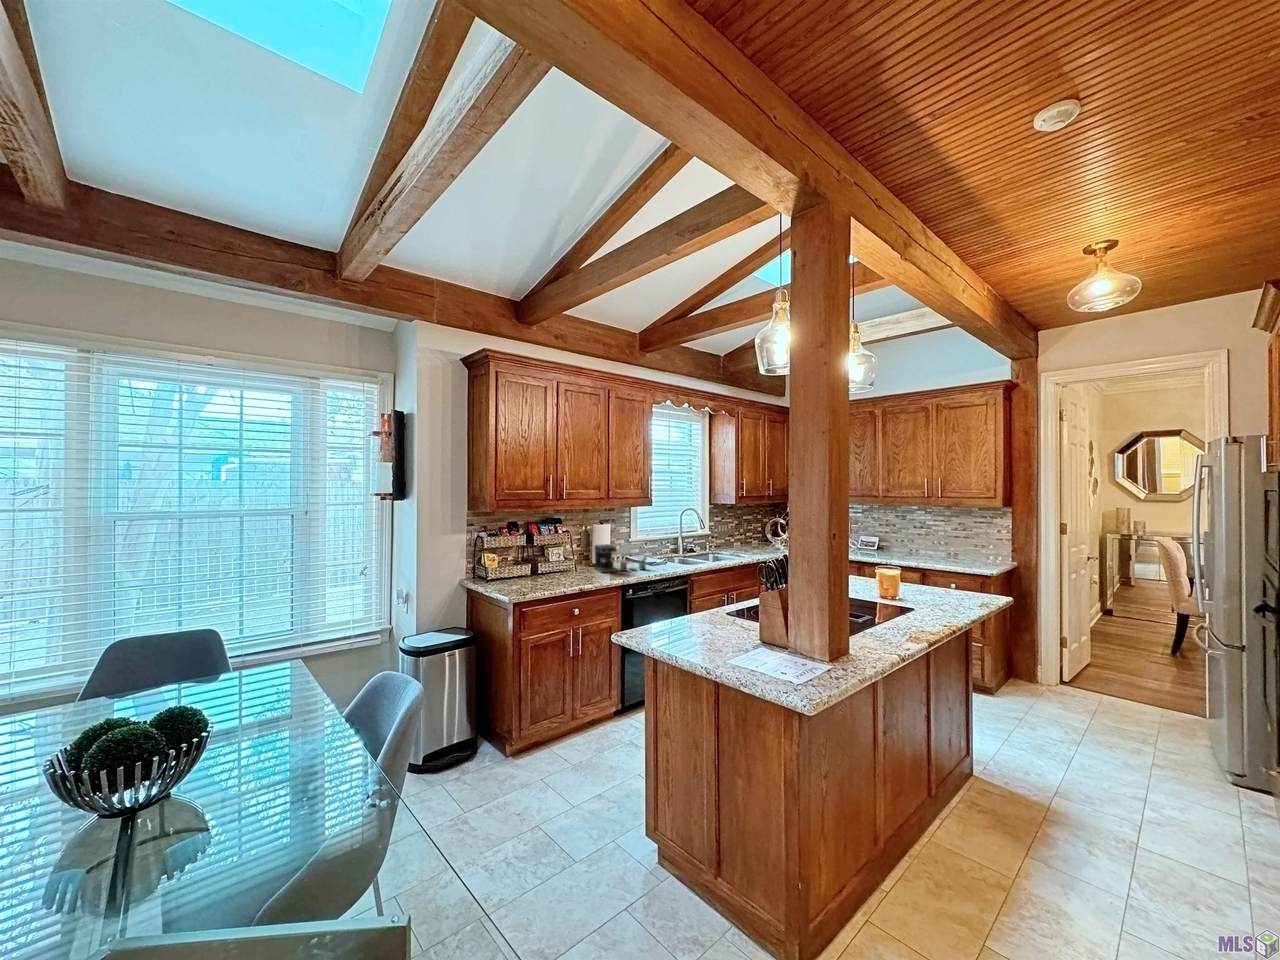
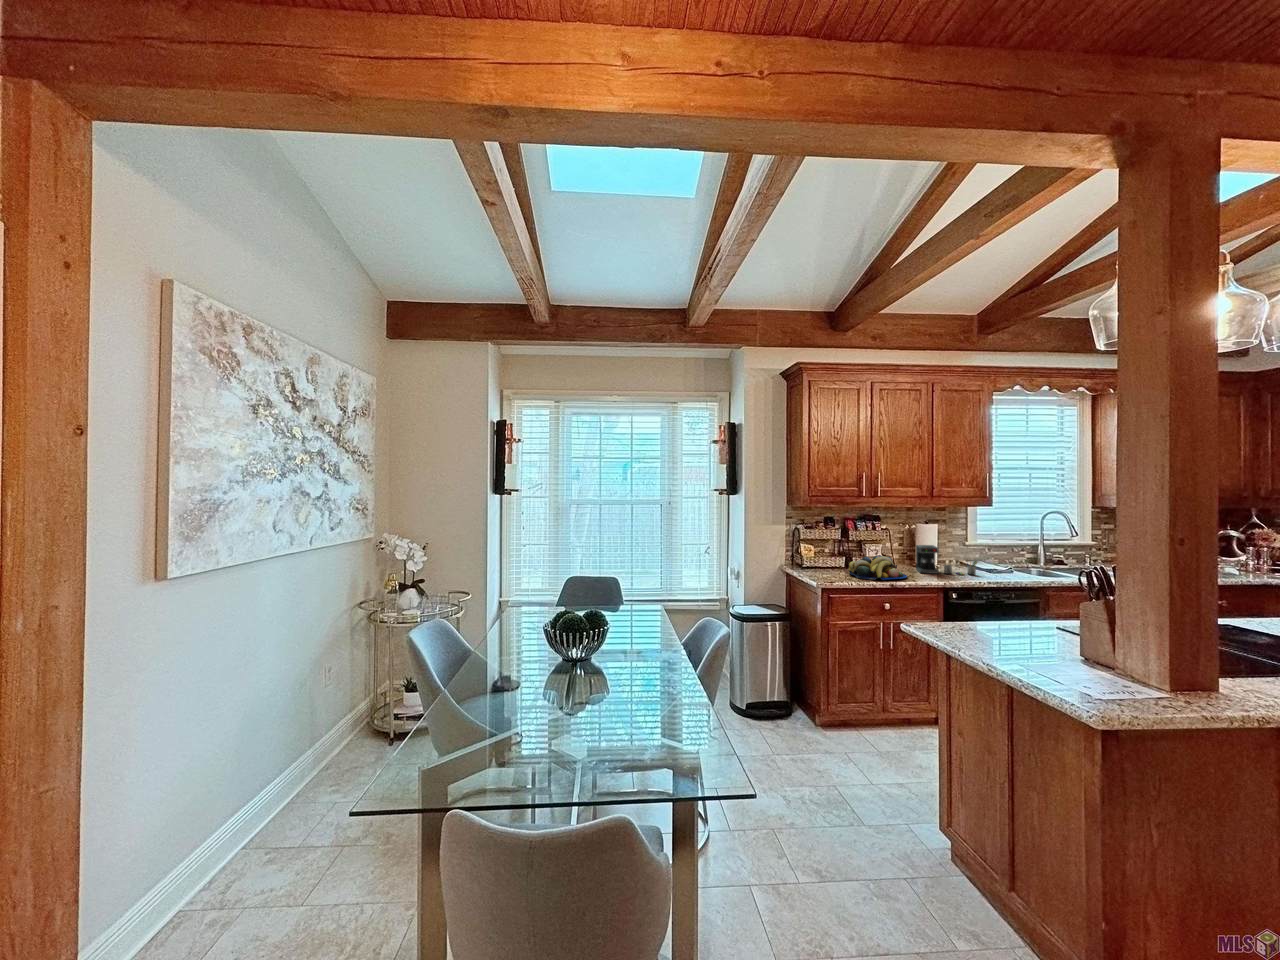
fruit bowl: none [537,559,594,586] -> present [849,555,907,580]

